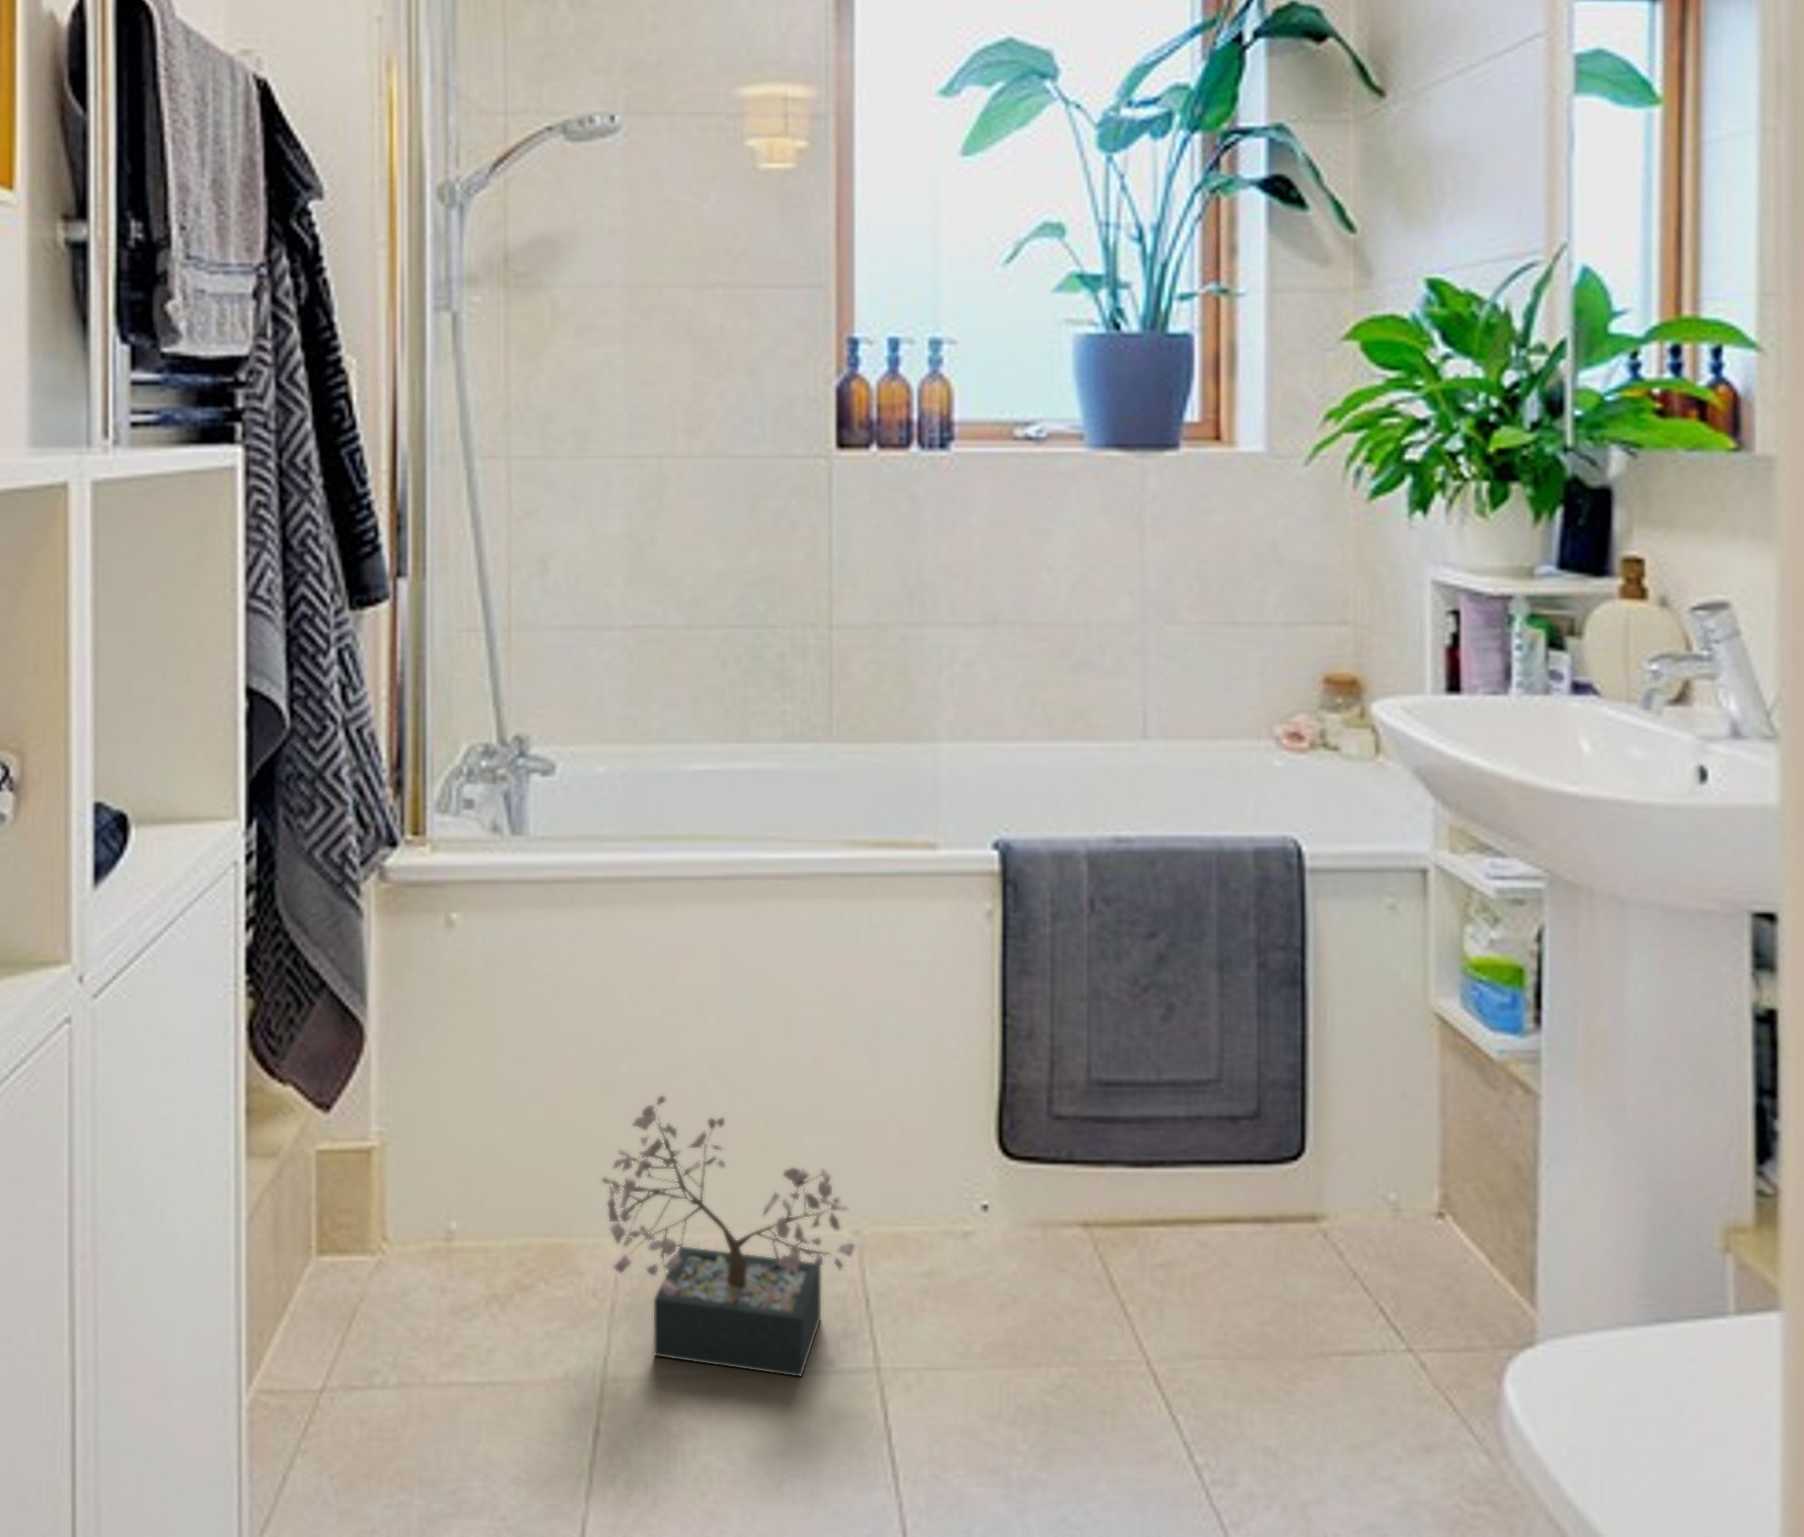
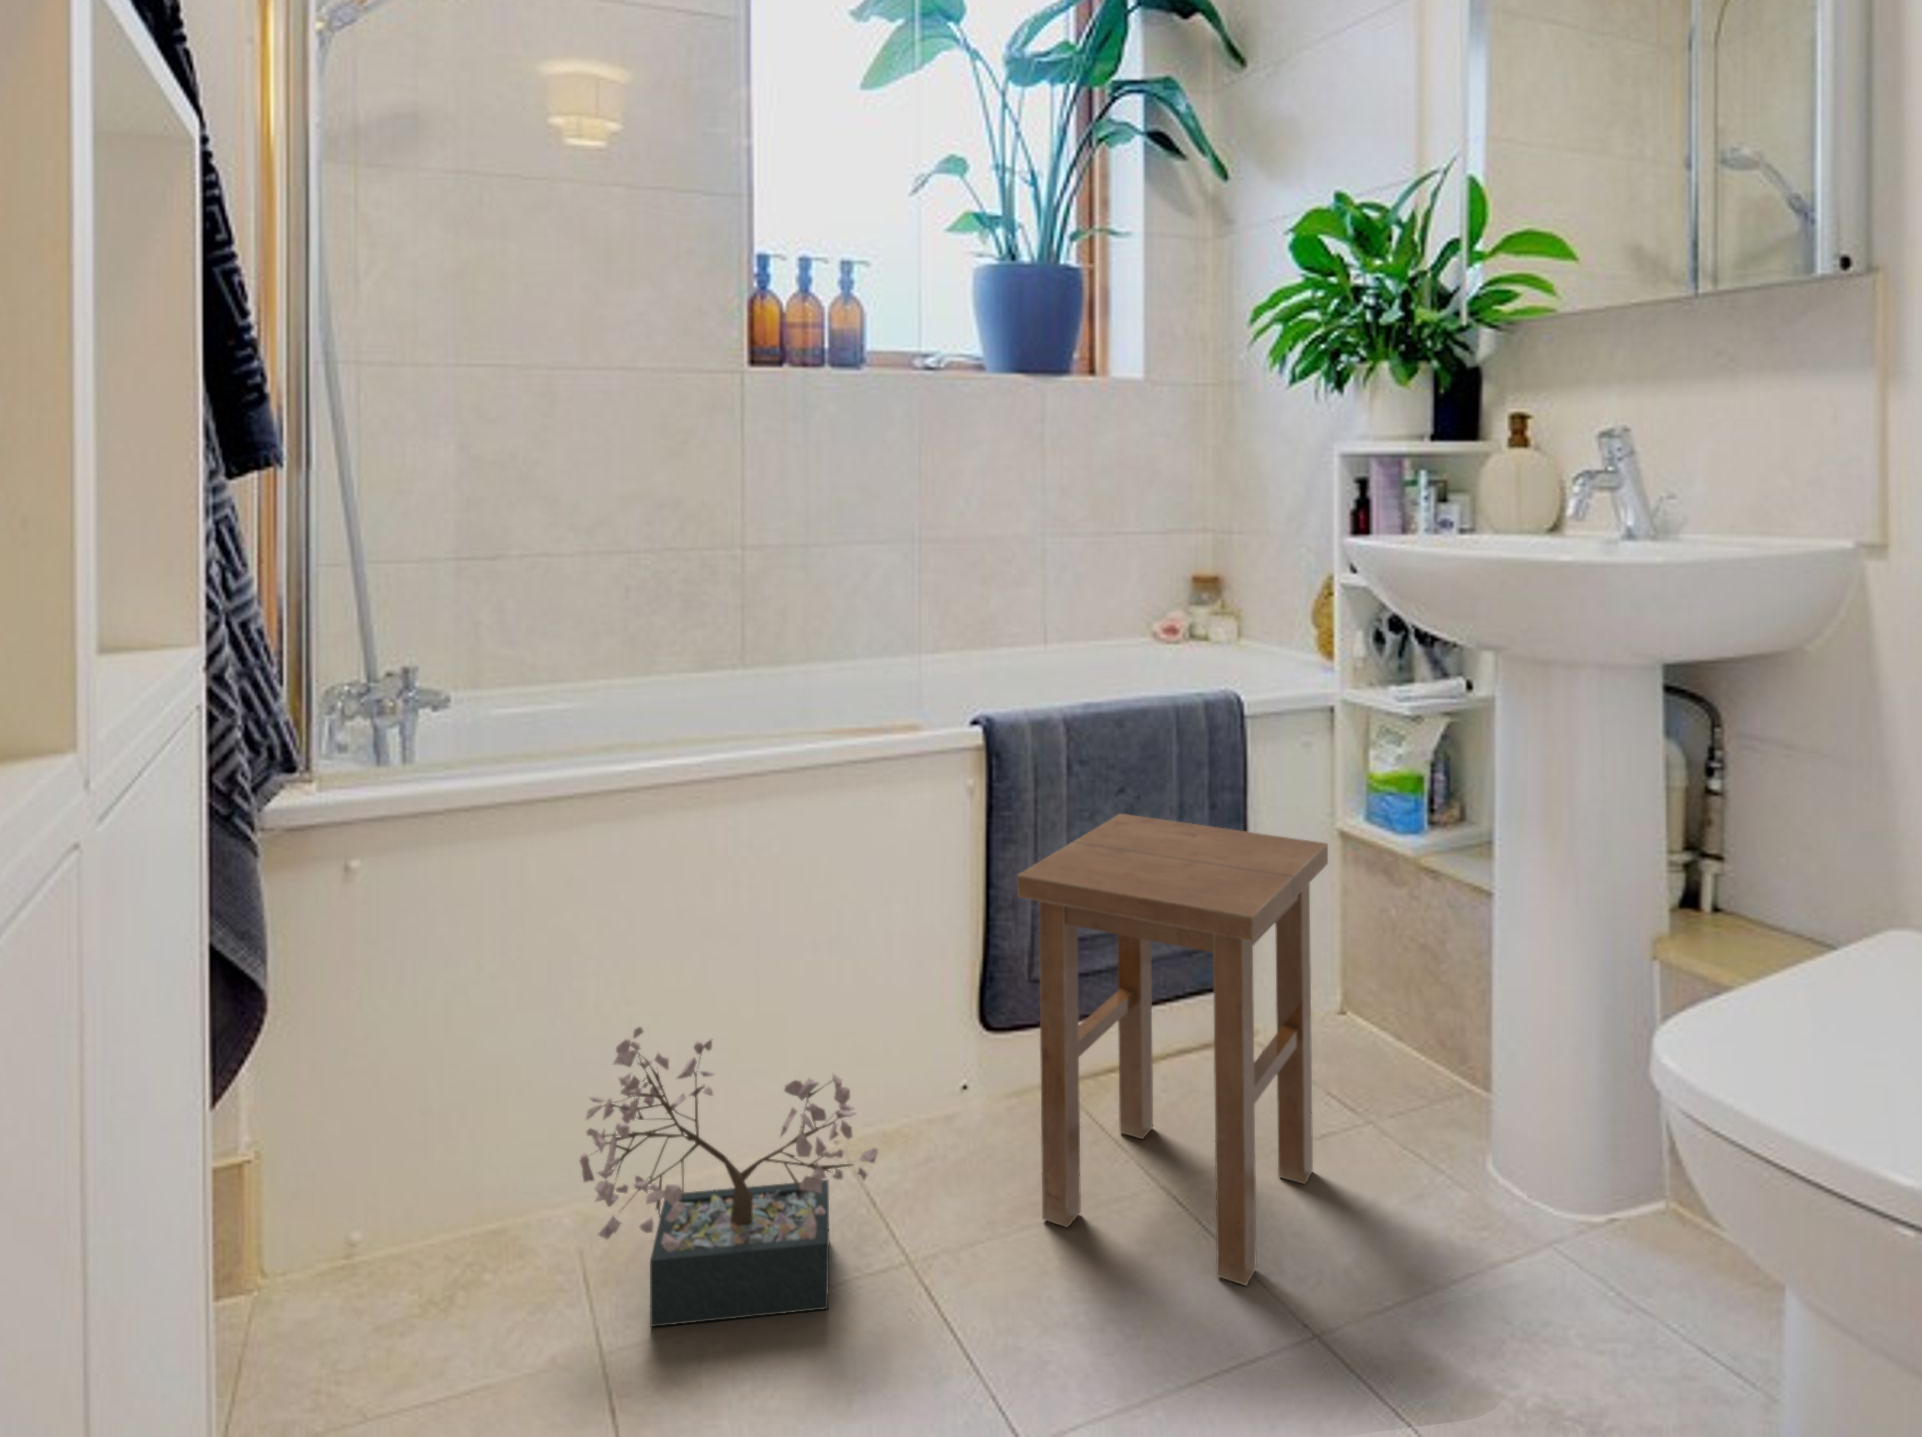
stool: none [998,957,1340,1451] -> present [1017,814,1328,1285]

